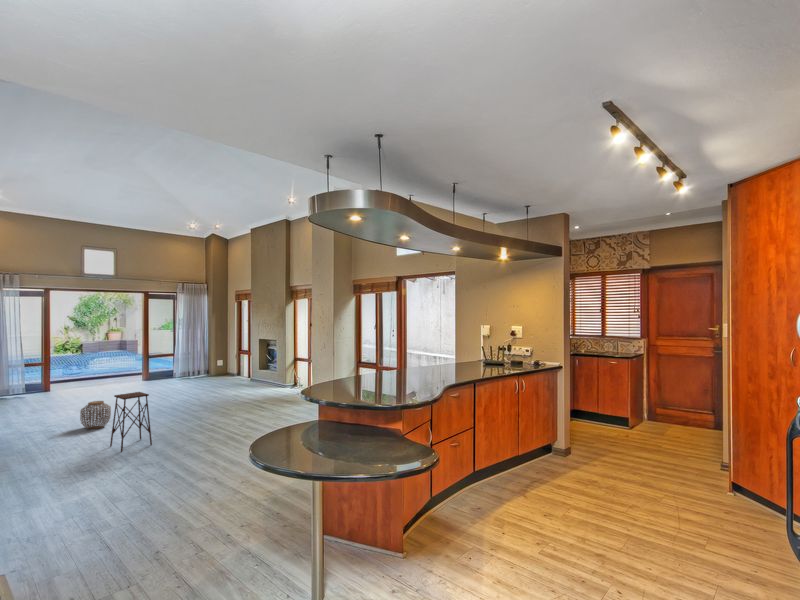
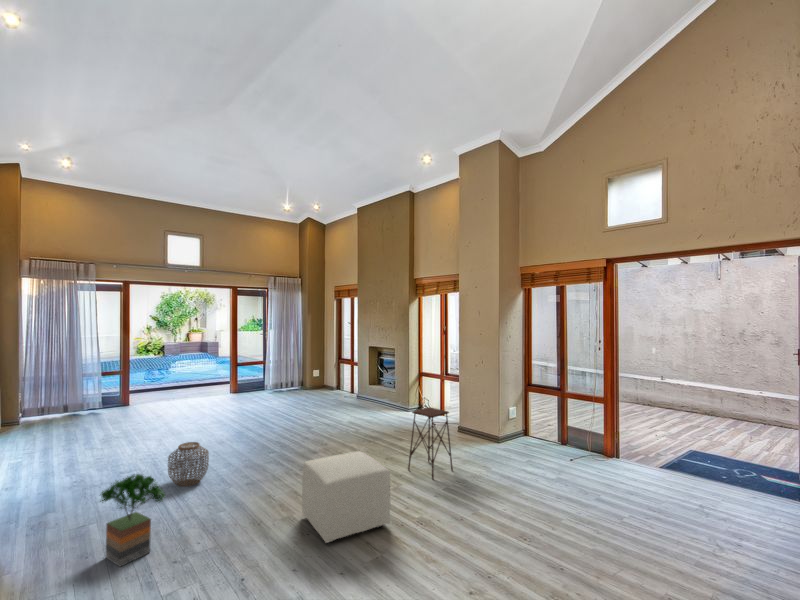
side table: present [110,392,152,452] -> present [408,407,453,479]
ottoman: none [169,398,223,445] -> present [302,451,390,543]
potted tree: none [33,408,76,459] -> present [100,474,164,567]

